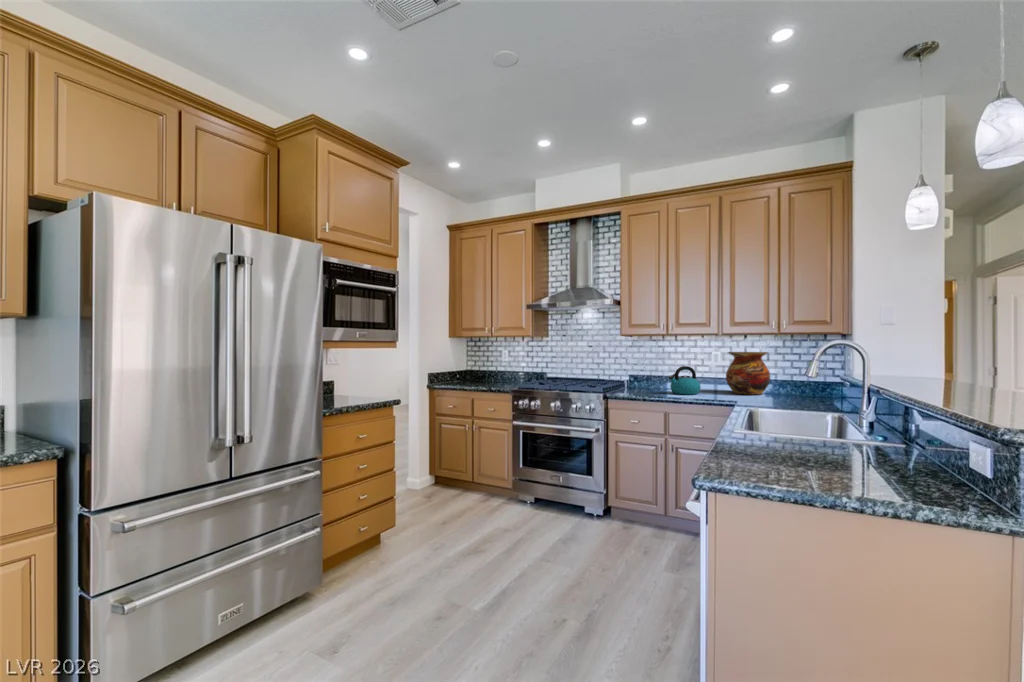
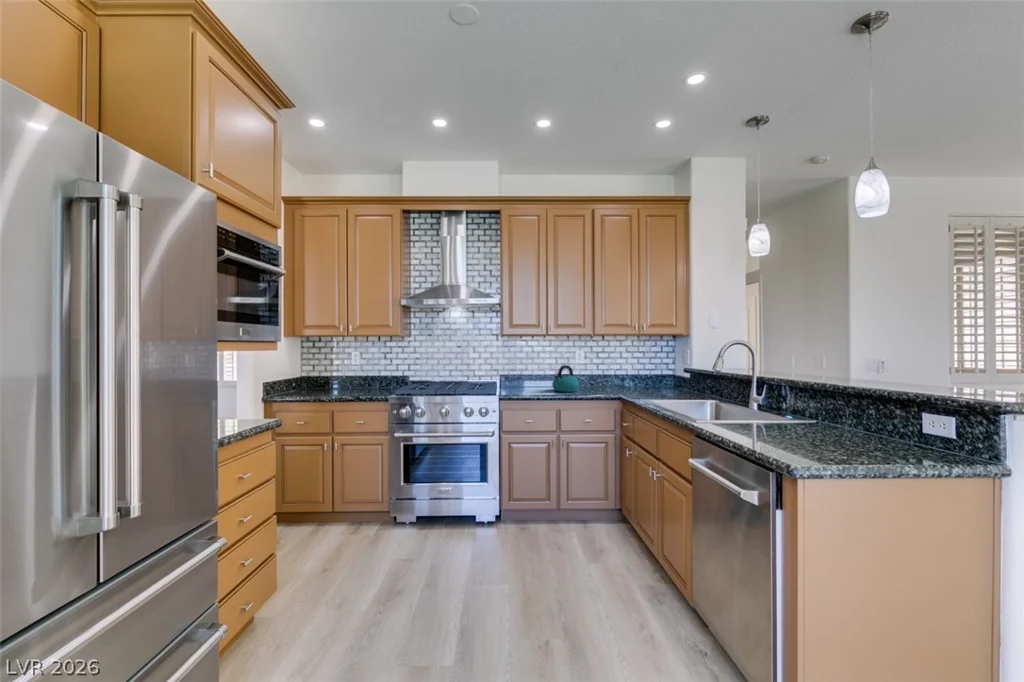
vase: present [726,352,770,394] -> none [594,351,630,388]

